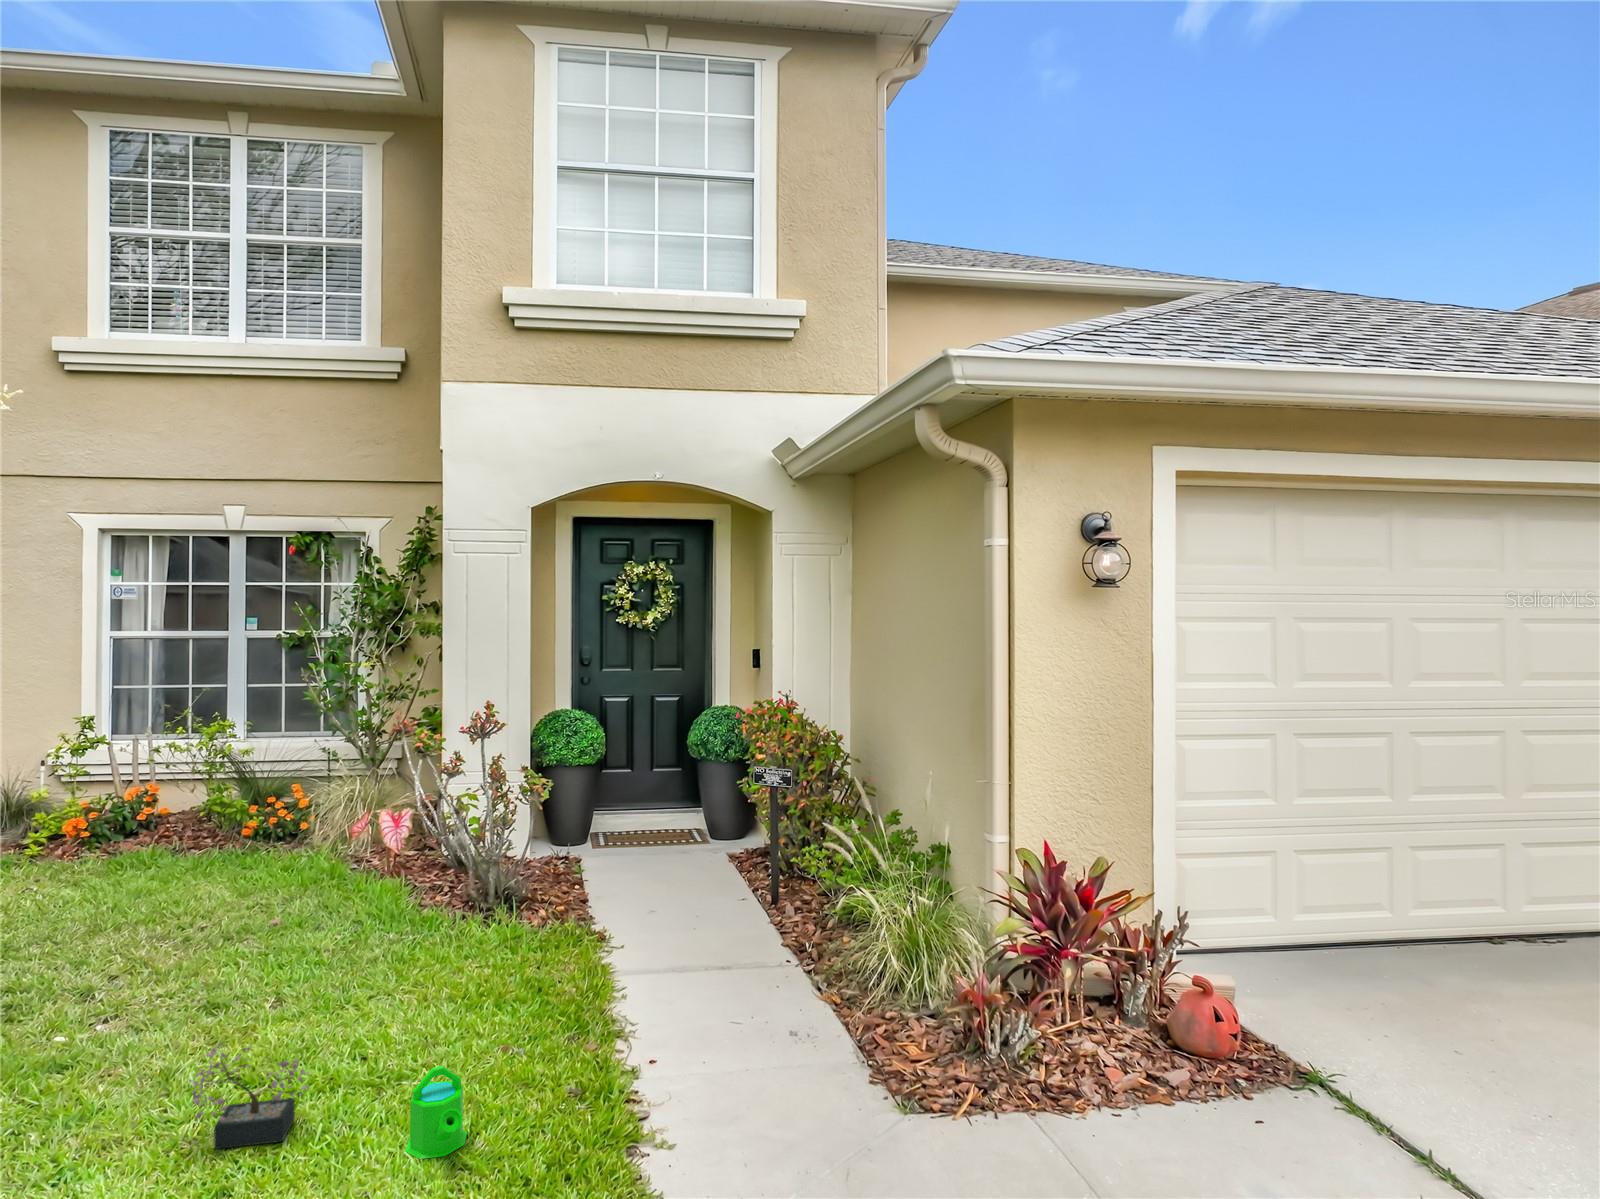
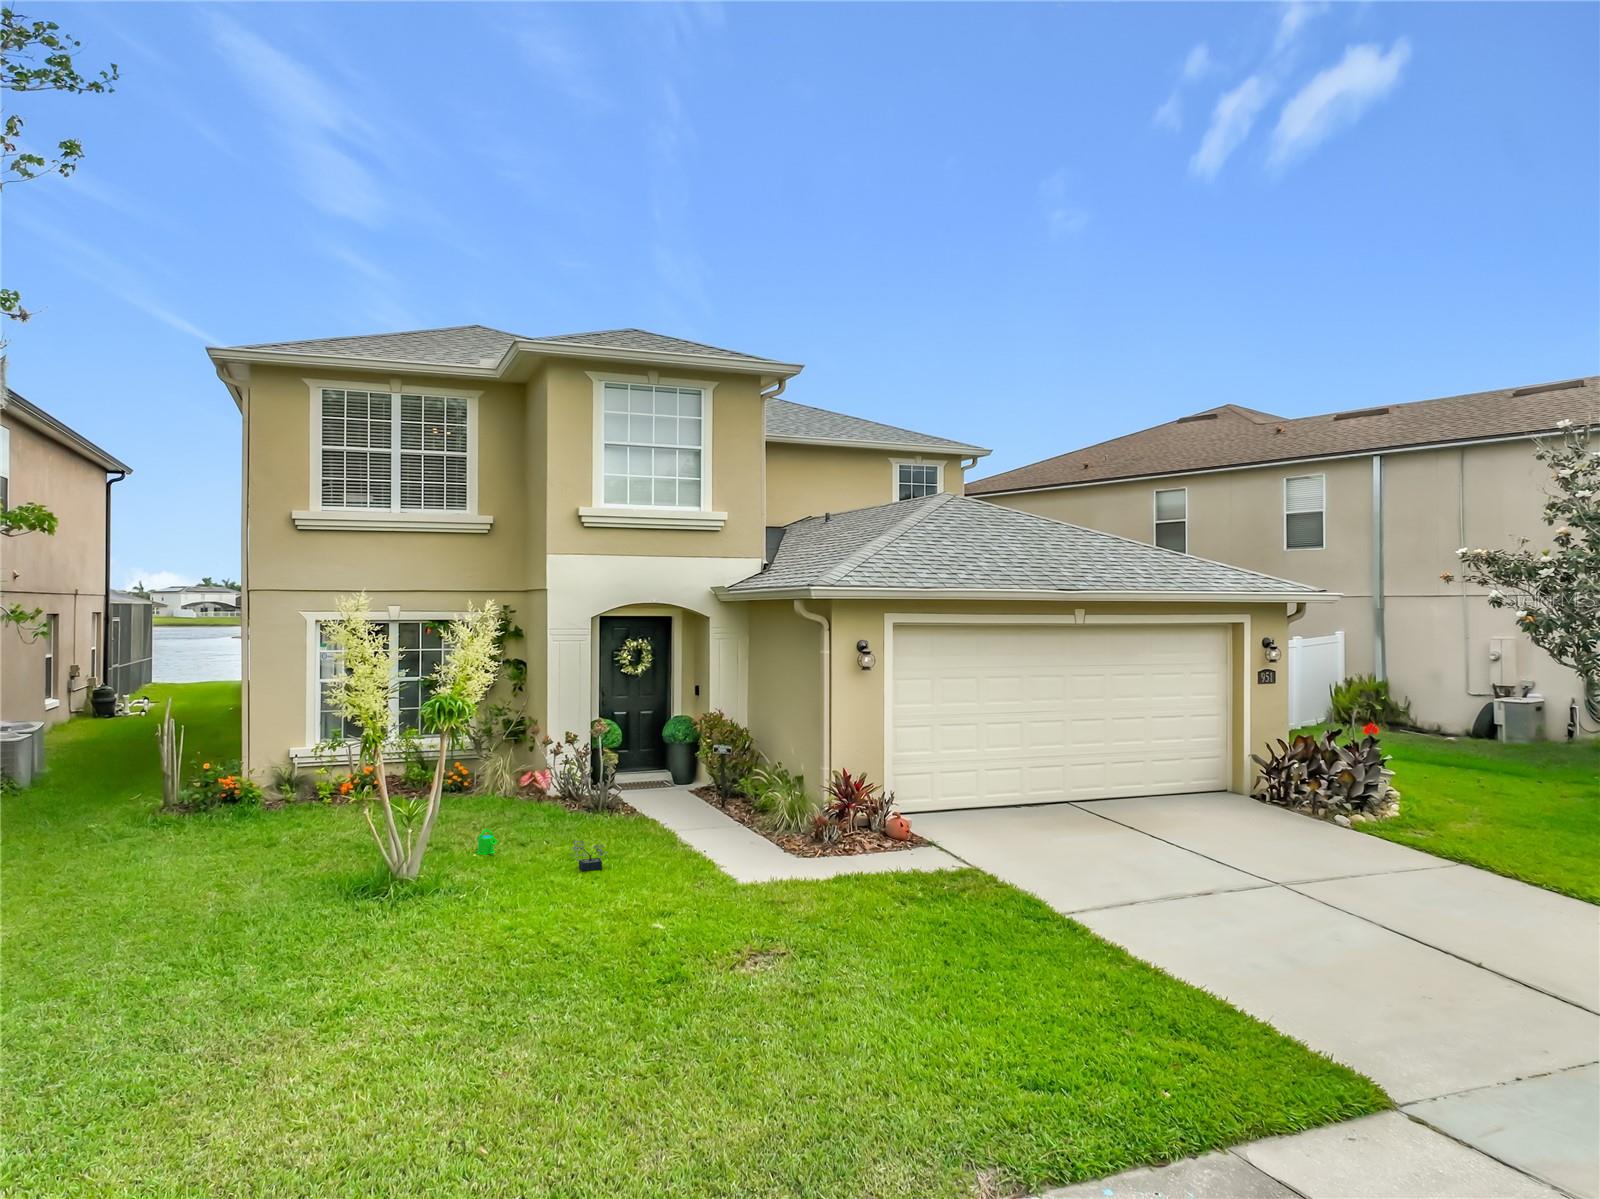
watering can: present [406,1066,467,1159] -> present [477,829,497,855]

